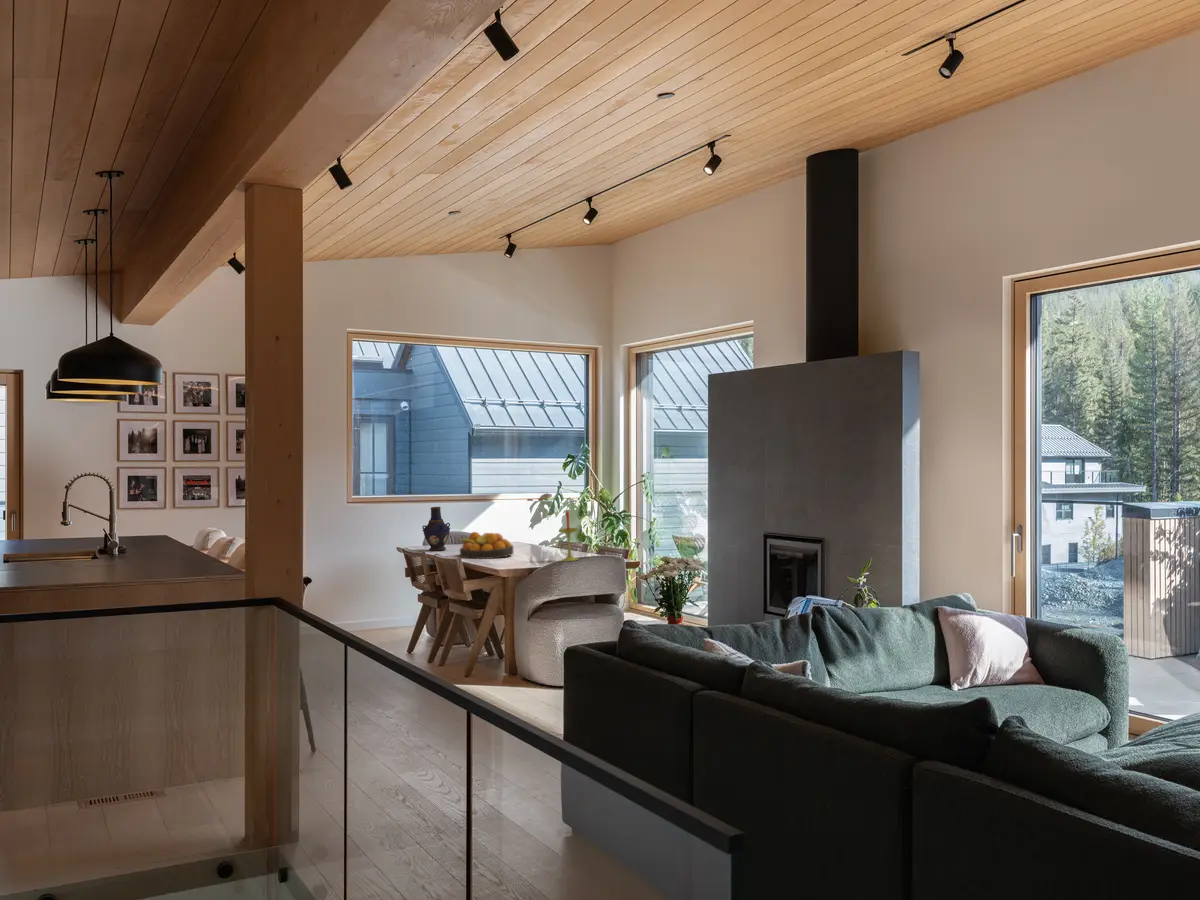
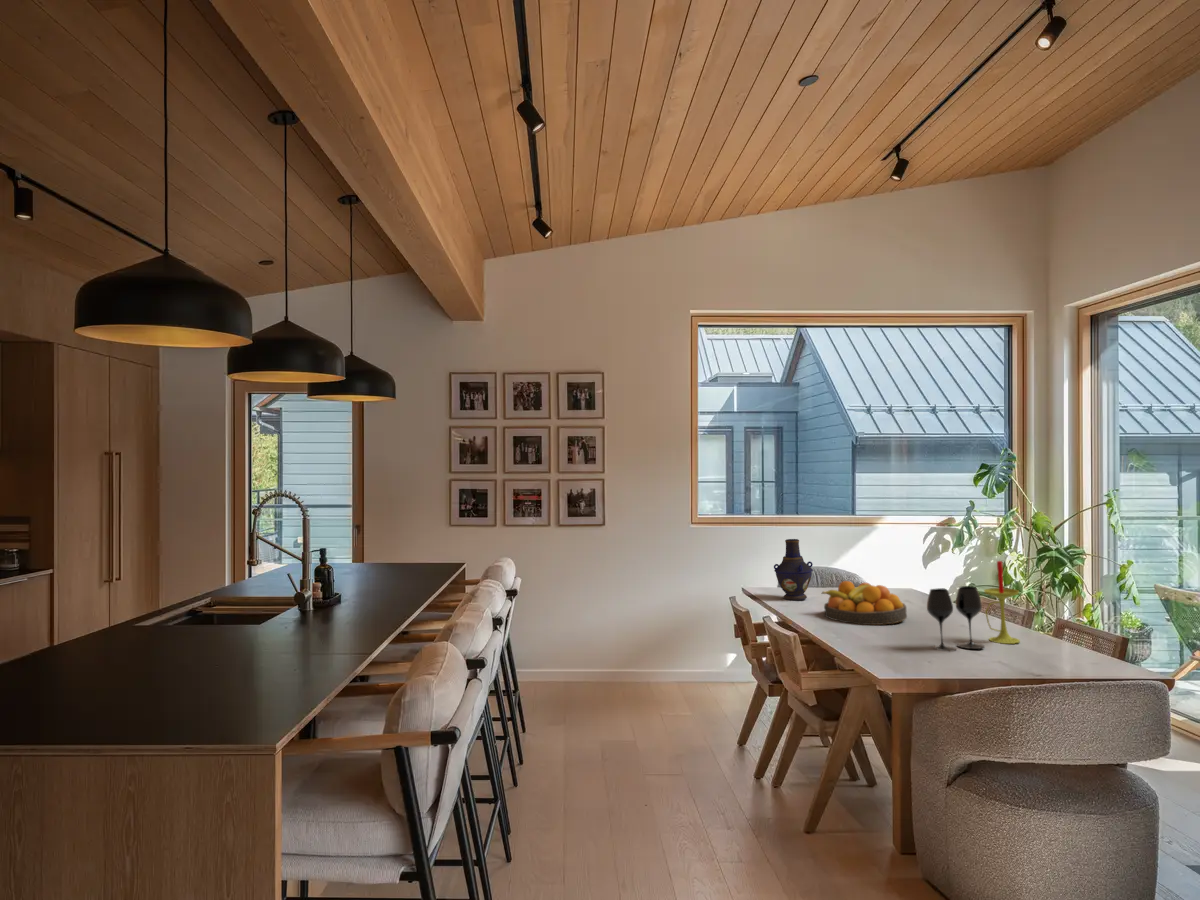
wine glass: none [525,526,558,566] -> present [927,586,985,651]

